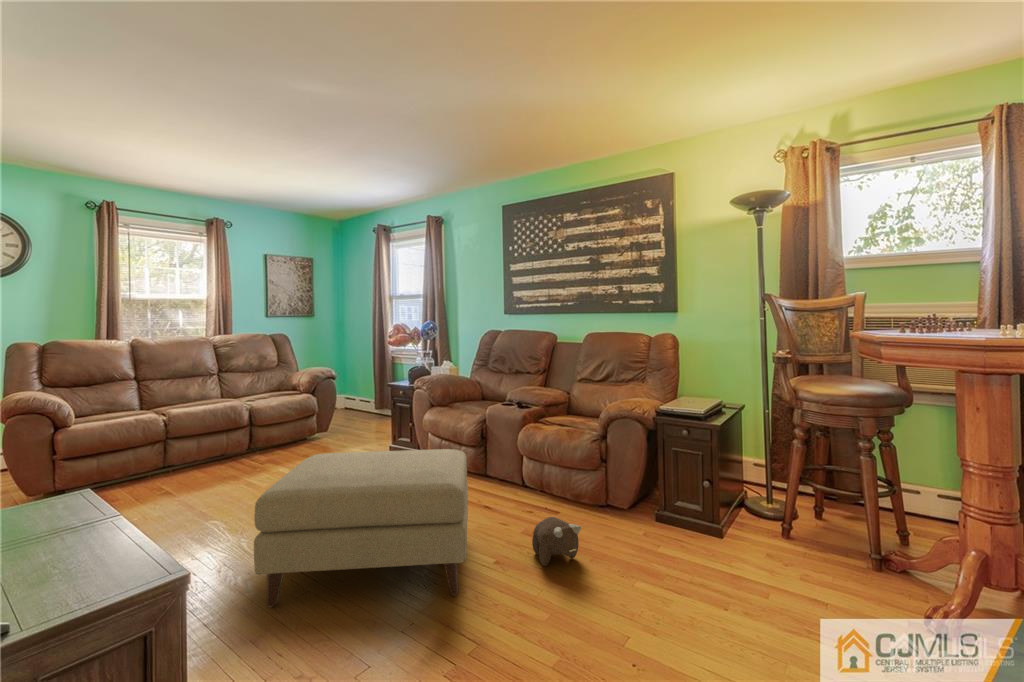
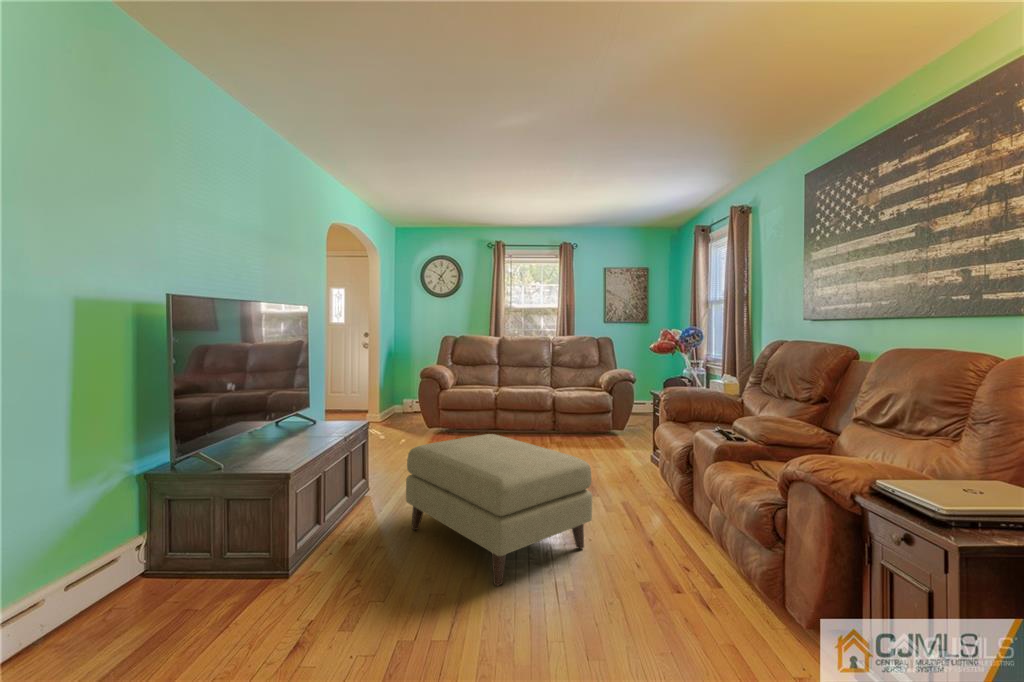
plush toy: present [532,517,581,566] -> none [592,562,646,625]

